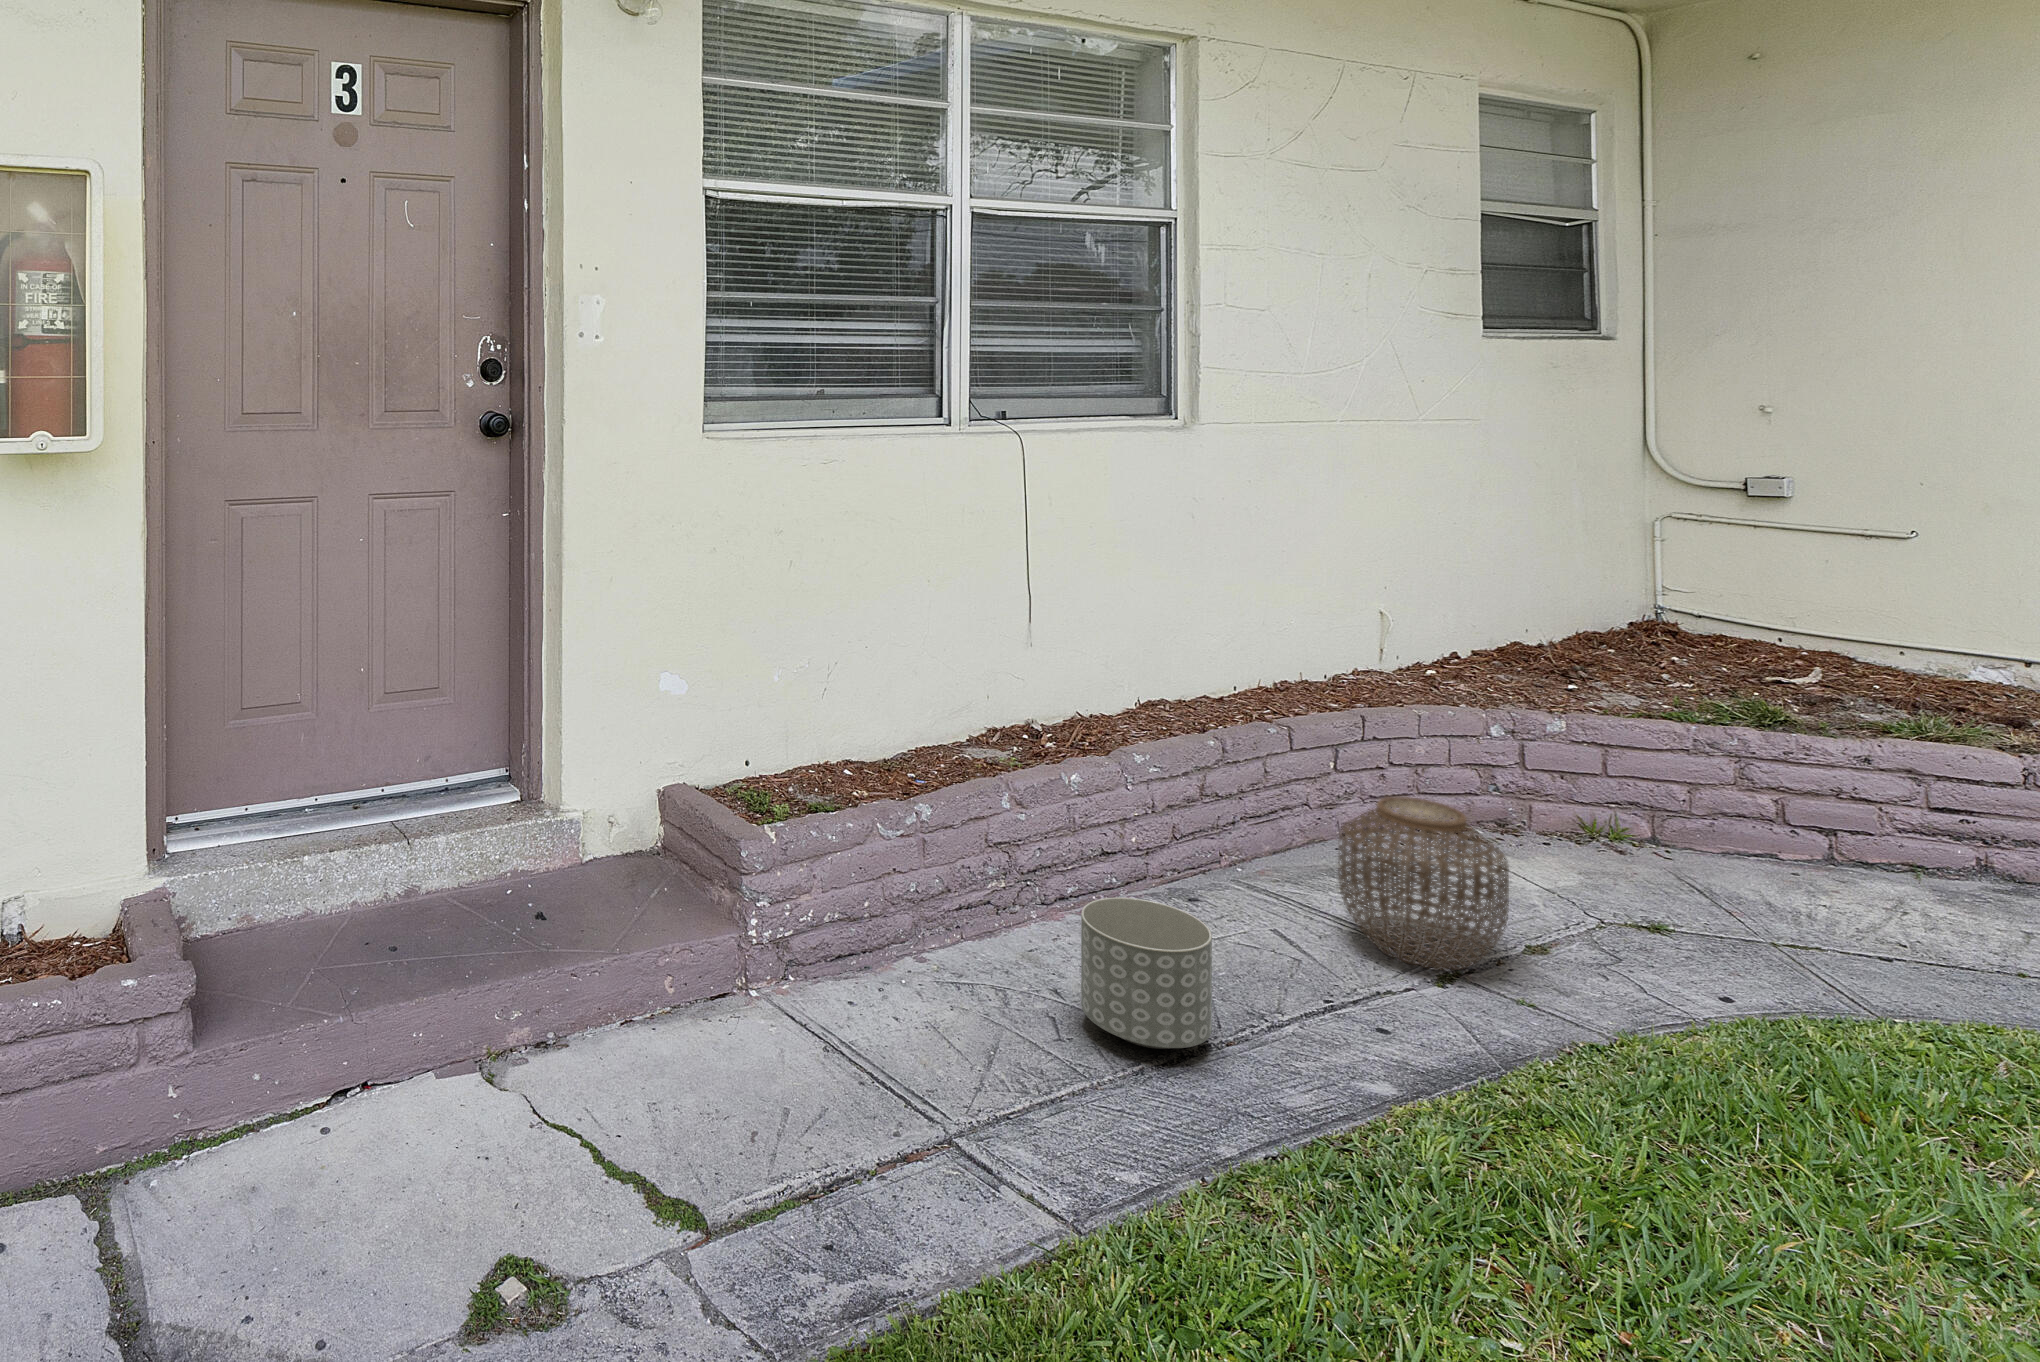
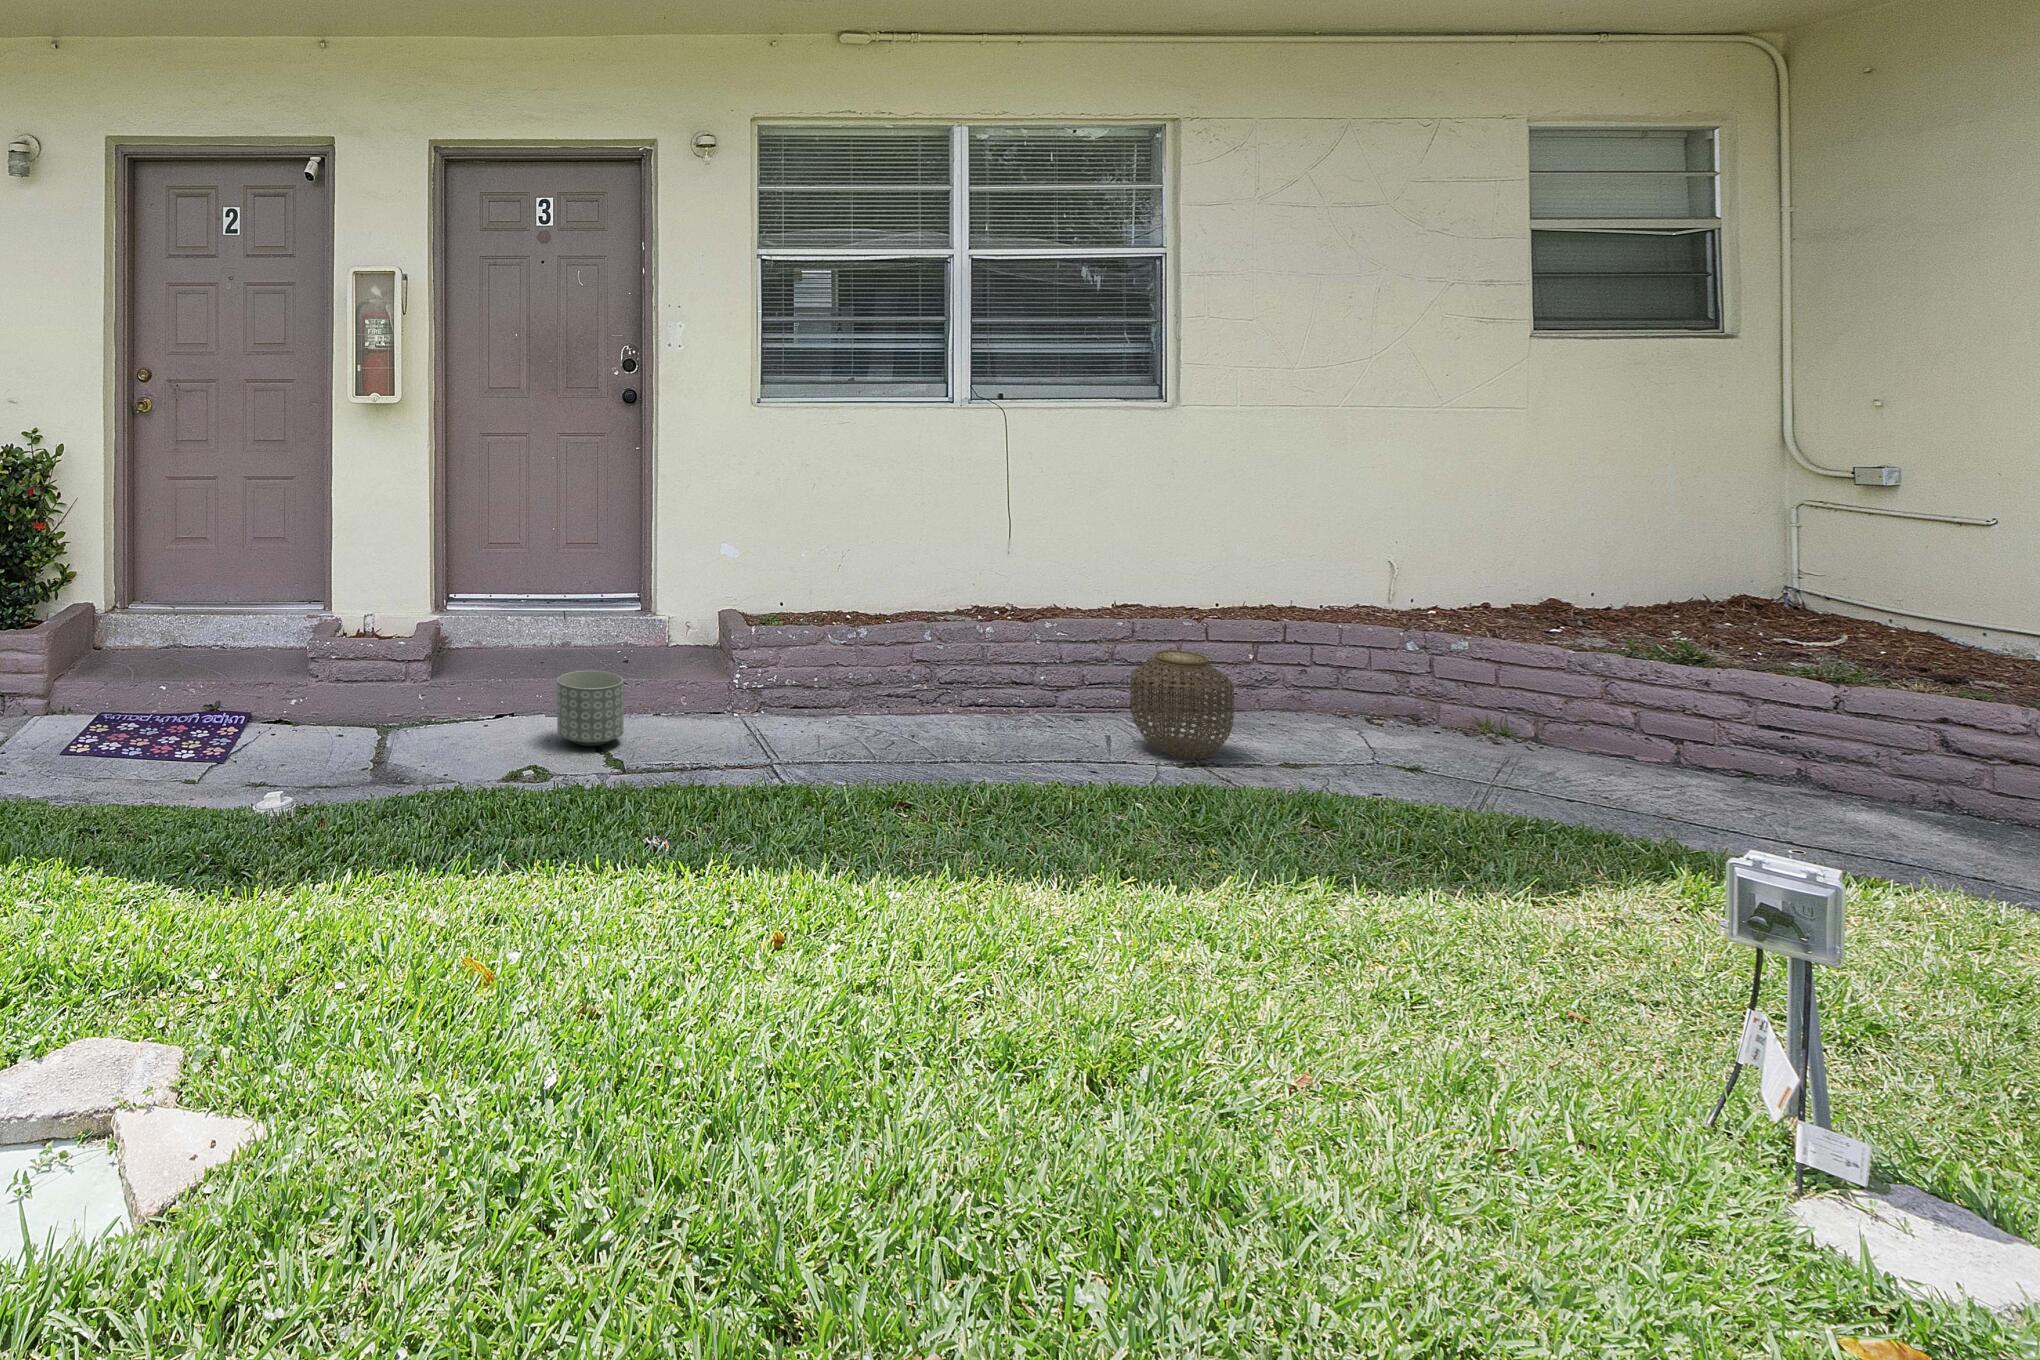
planter: present [1081,898,1212,1049] -> present [557,671,624,746]

